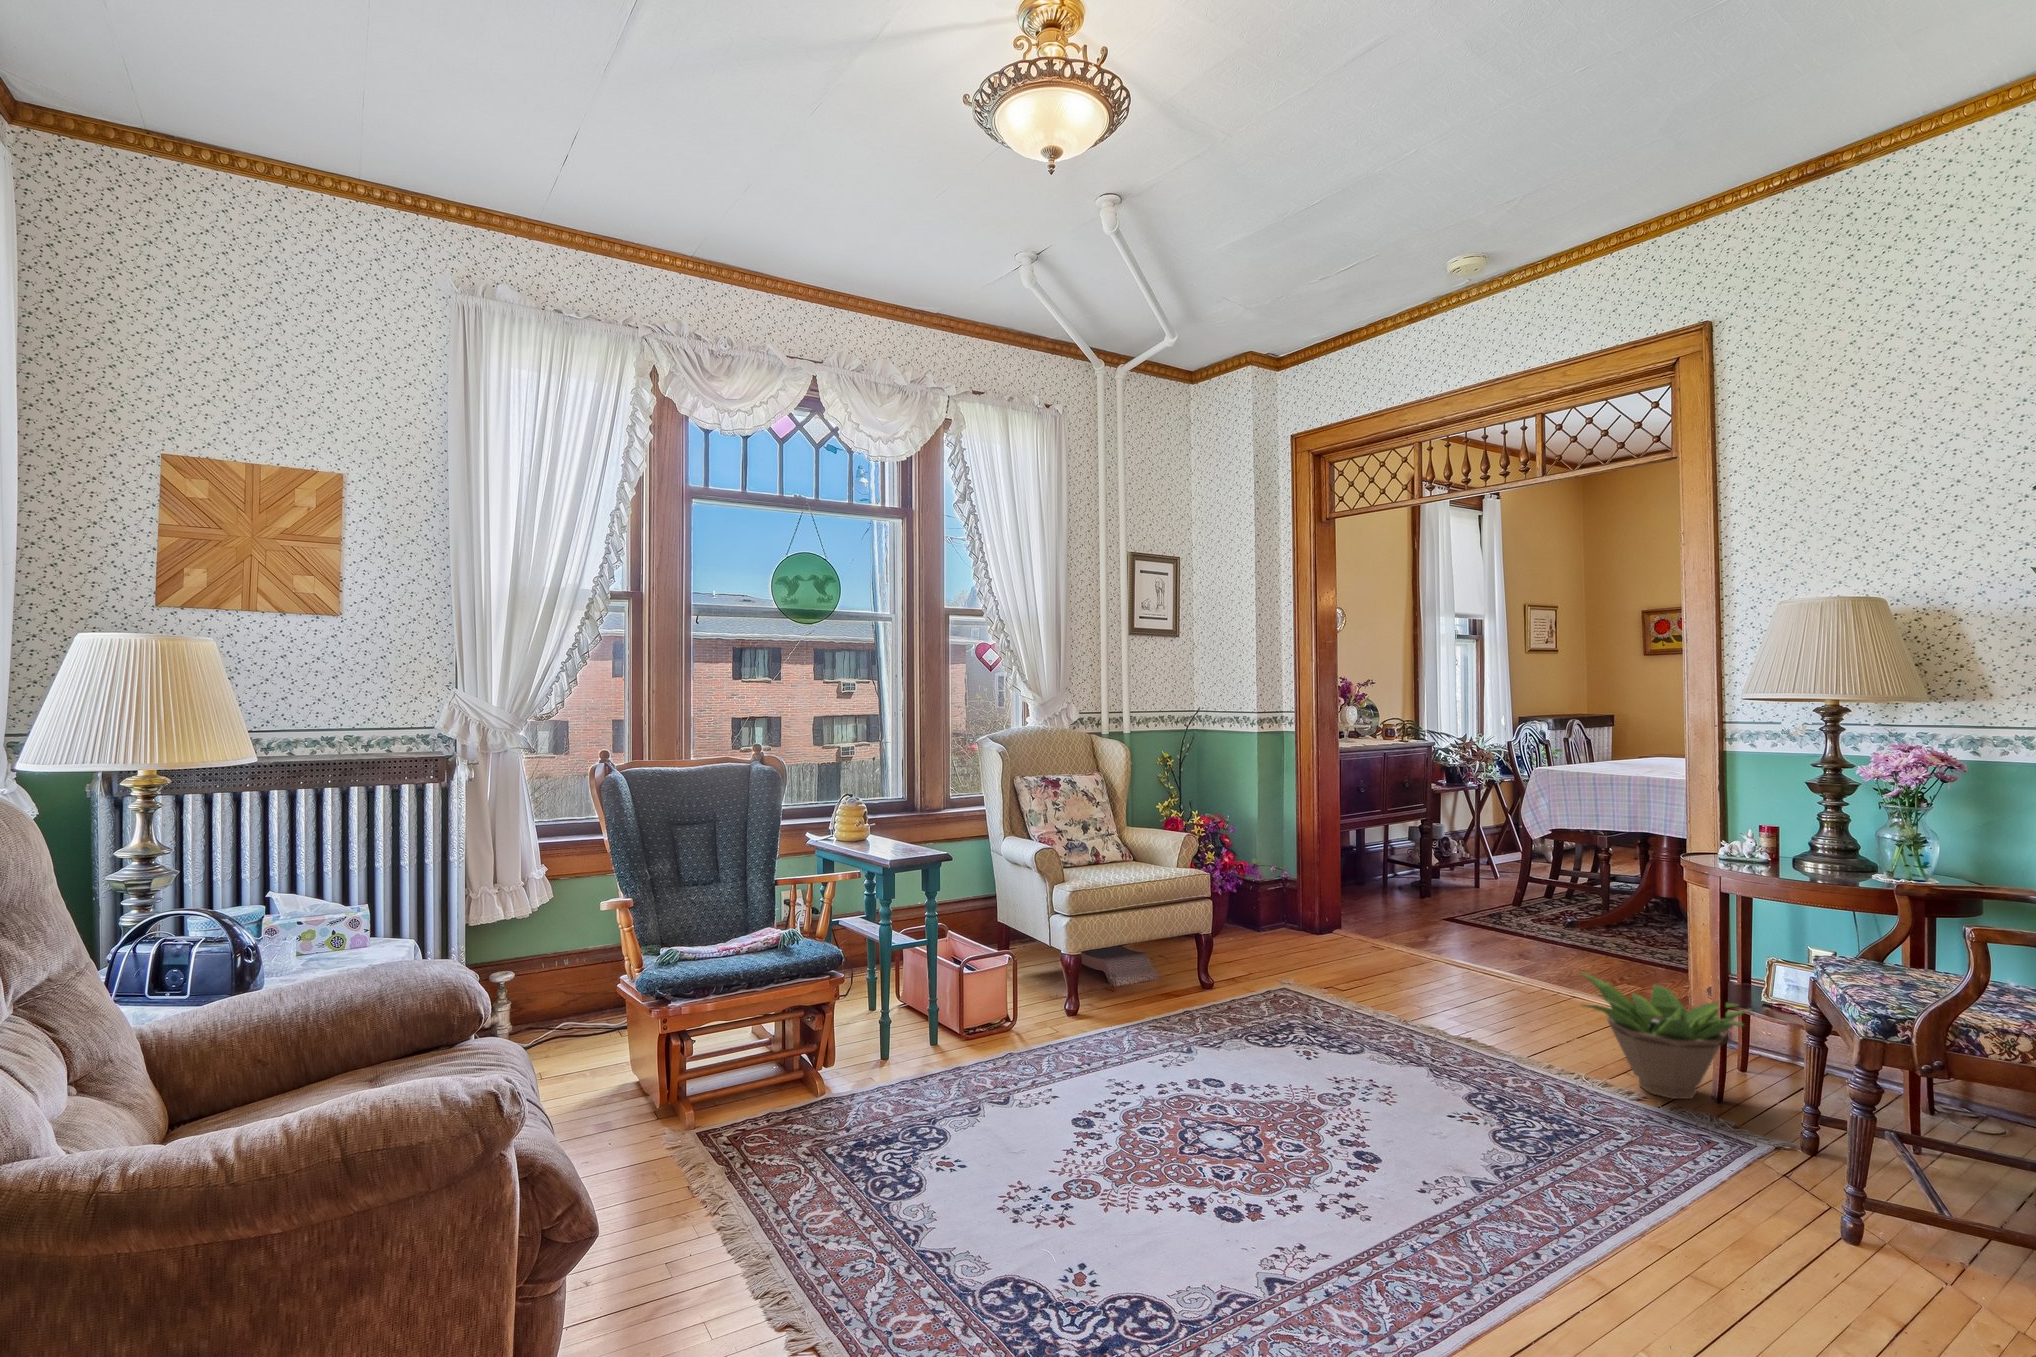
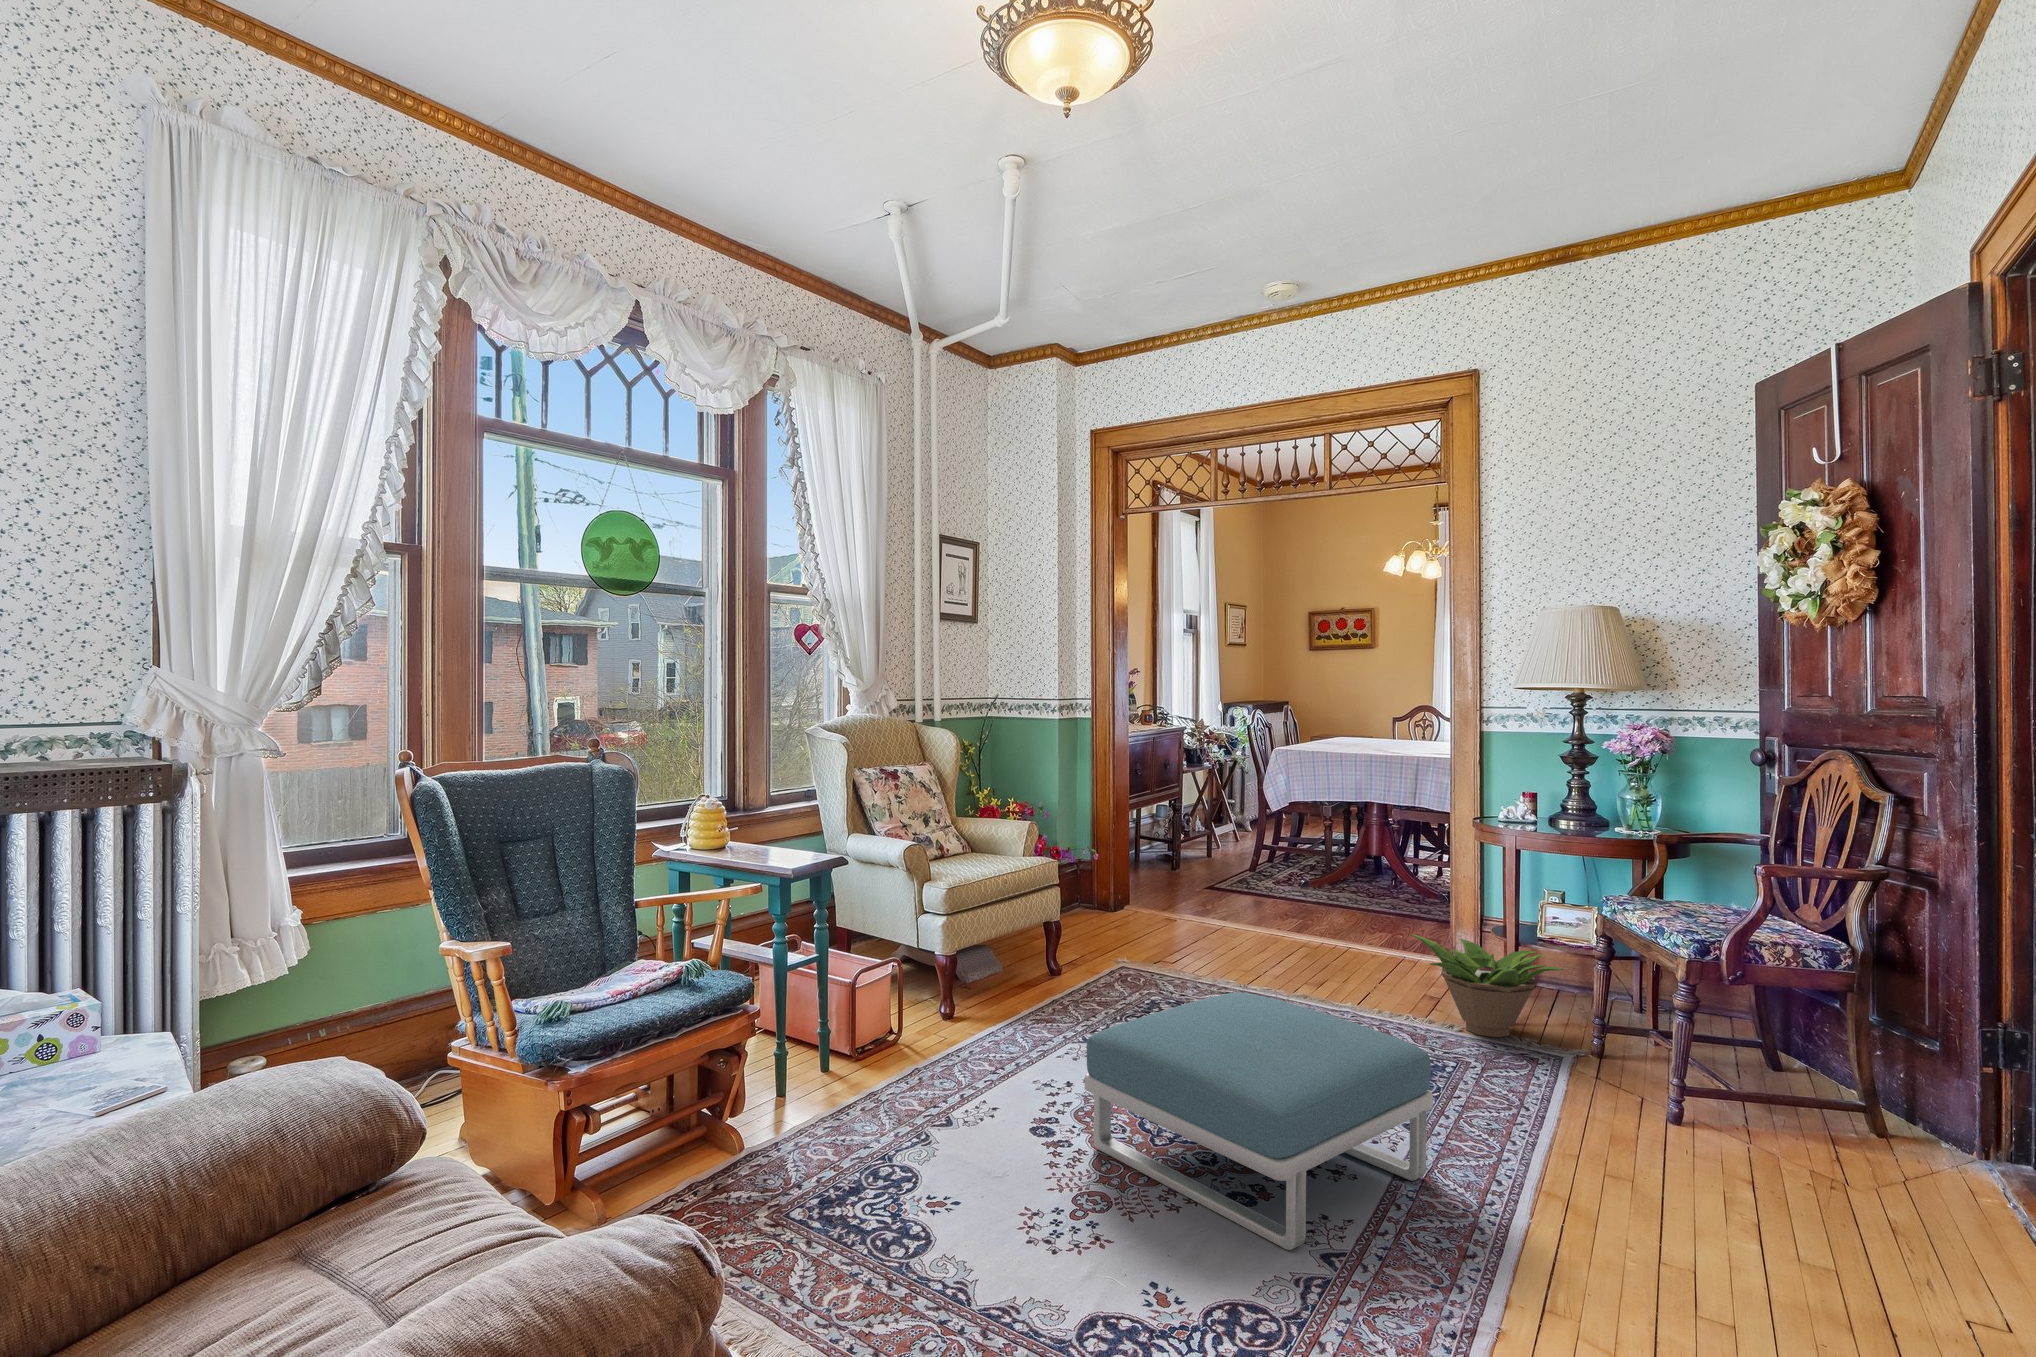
footstool: none [1108,1009,1459,1259] -> present [1085,993,1433,1250]

